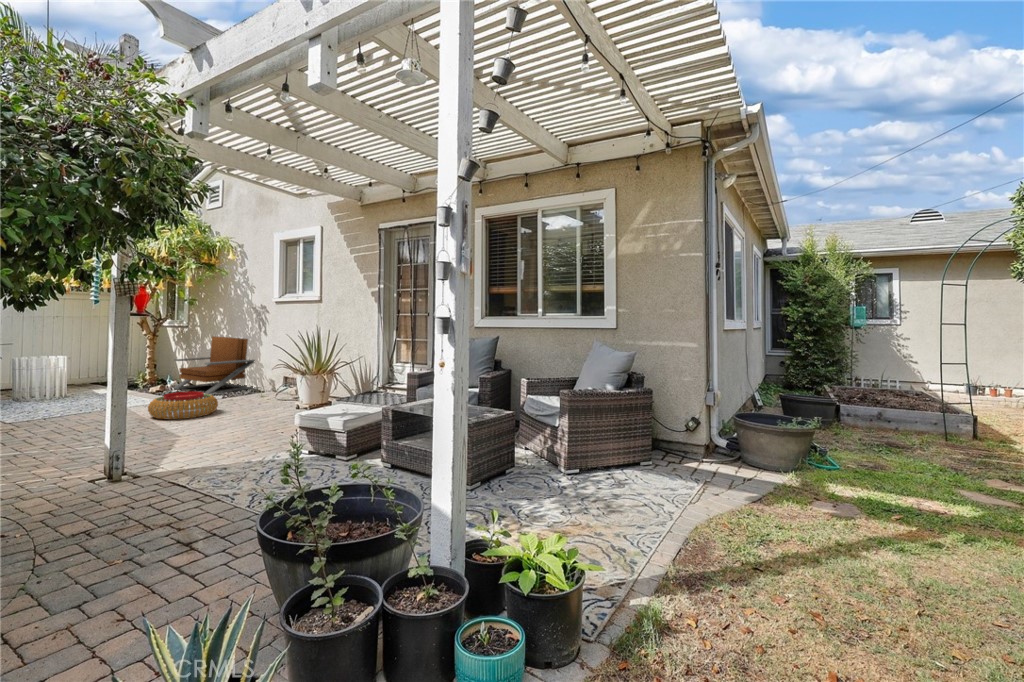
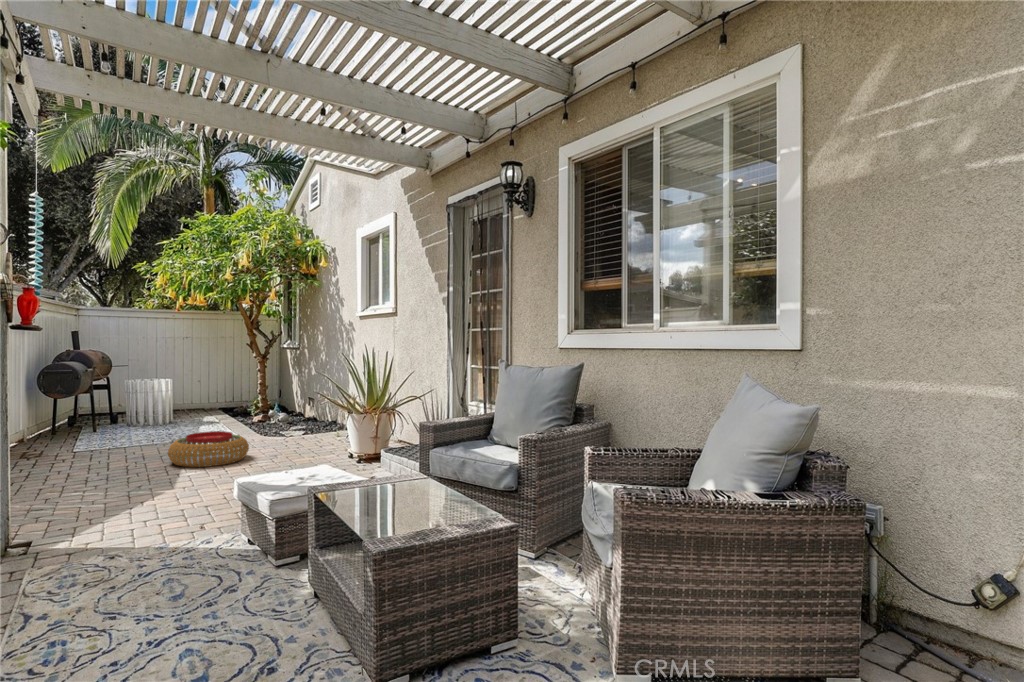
lounge chair: present [174,336,255,394] -> none [251,362,335,434]

